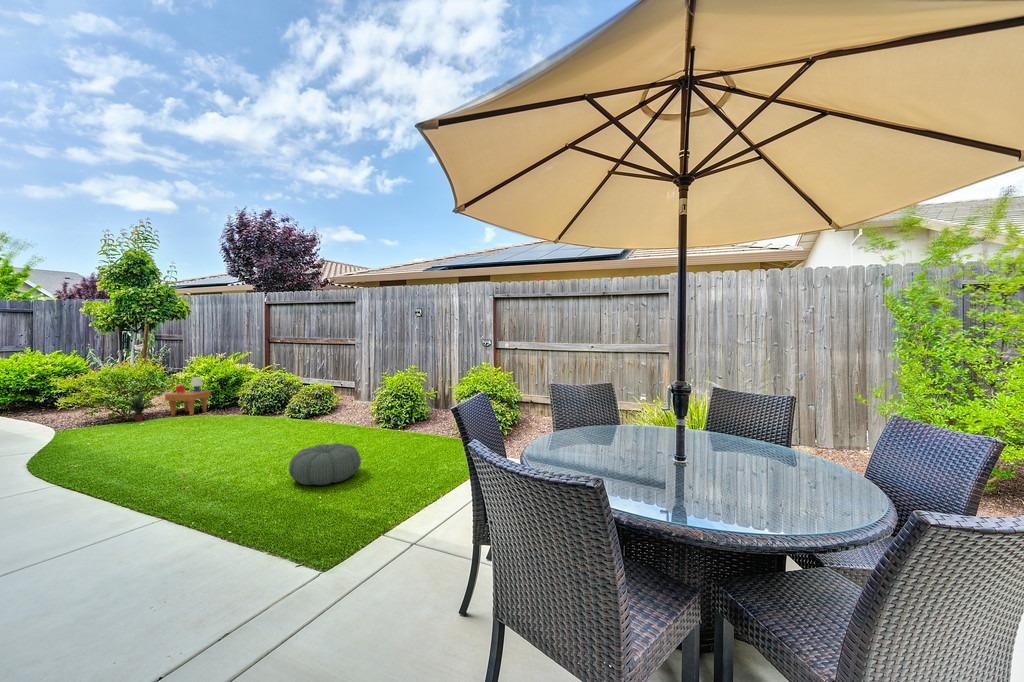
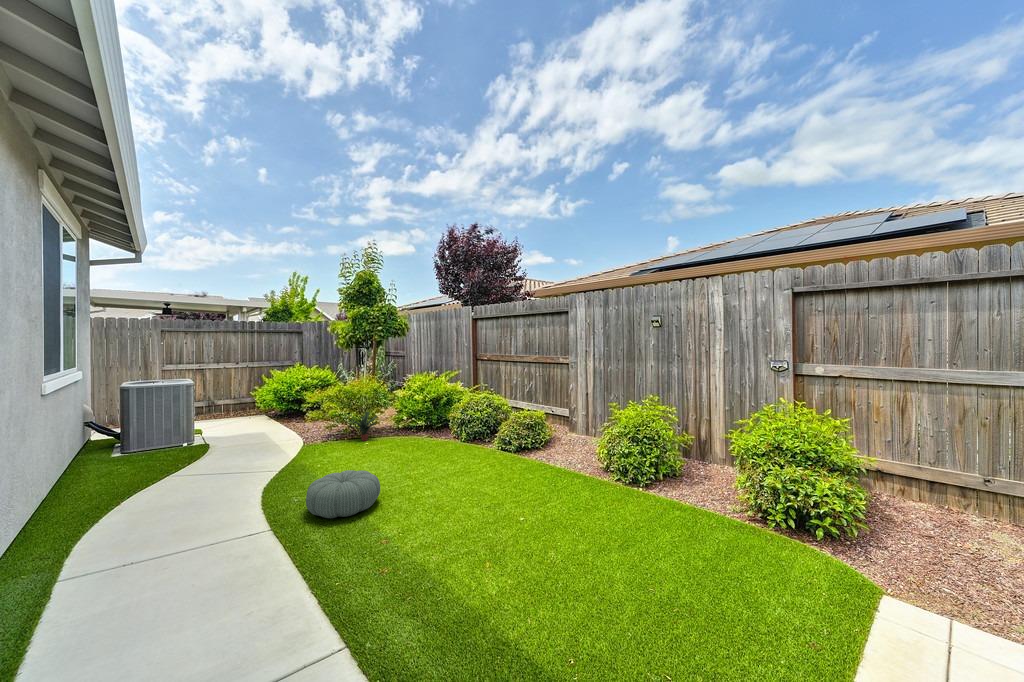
side table: present [165,377,211,415] -> none [386,396,425,437]
pouf: present [289,443,361,485] -> present [306,470,380,518]

